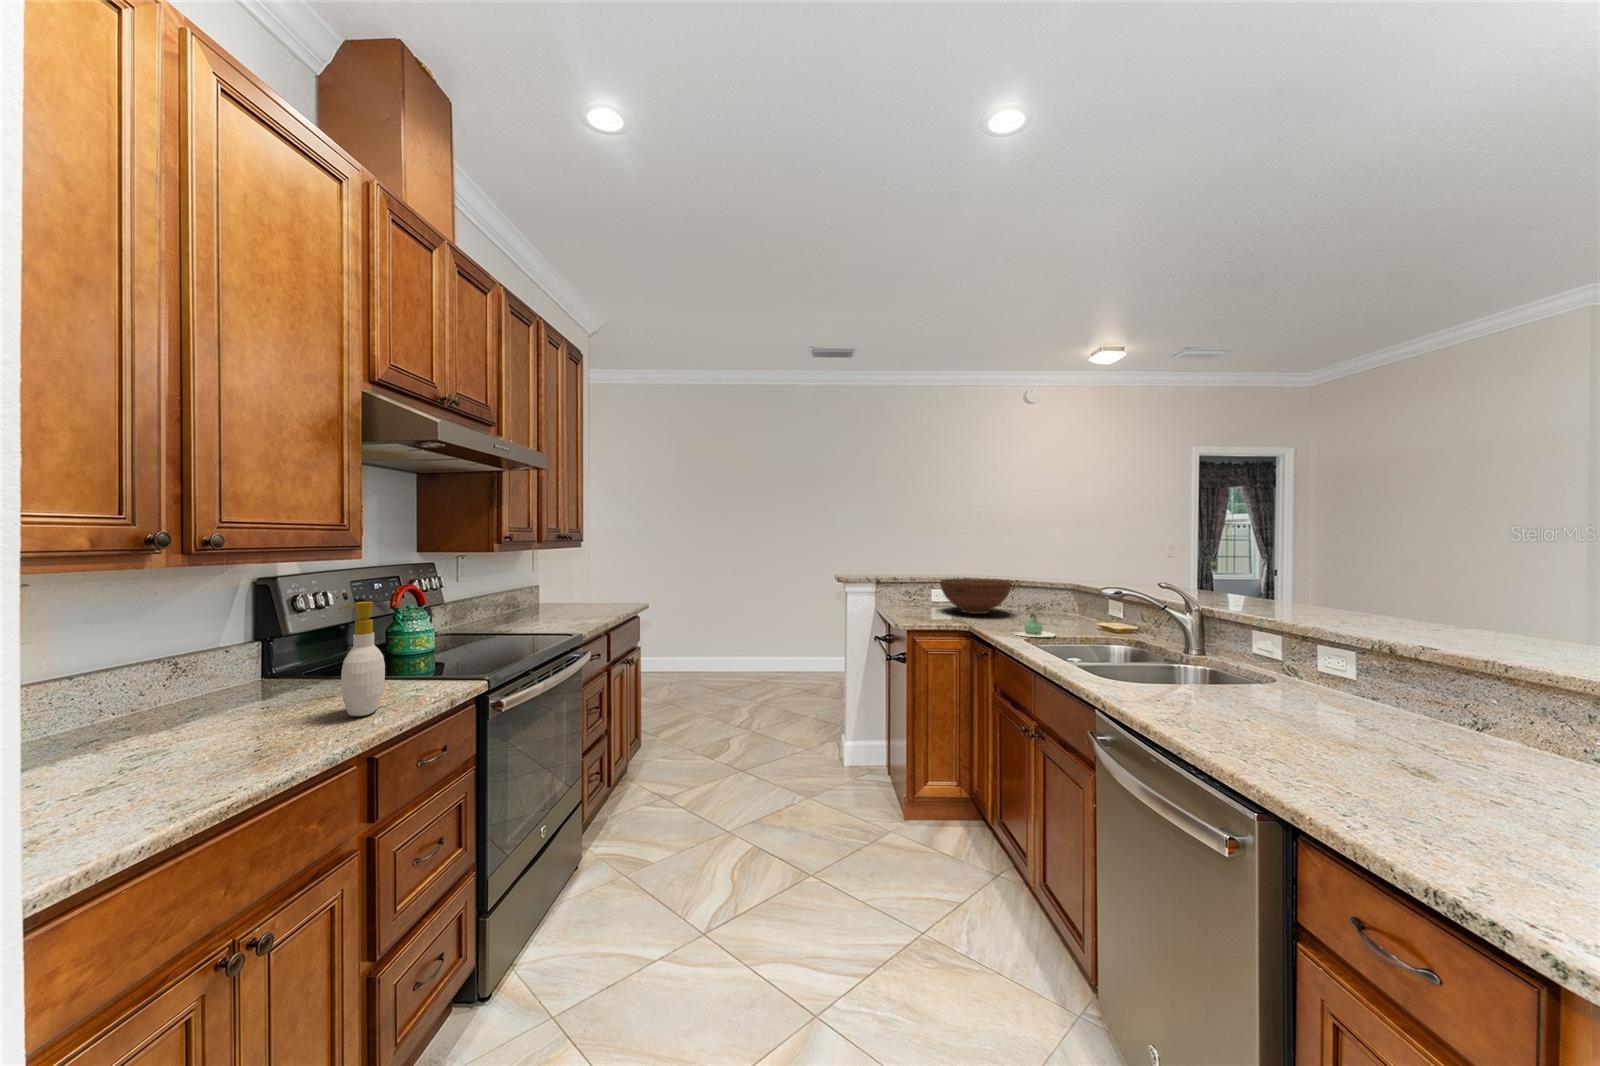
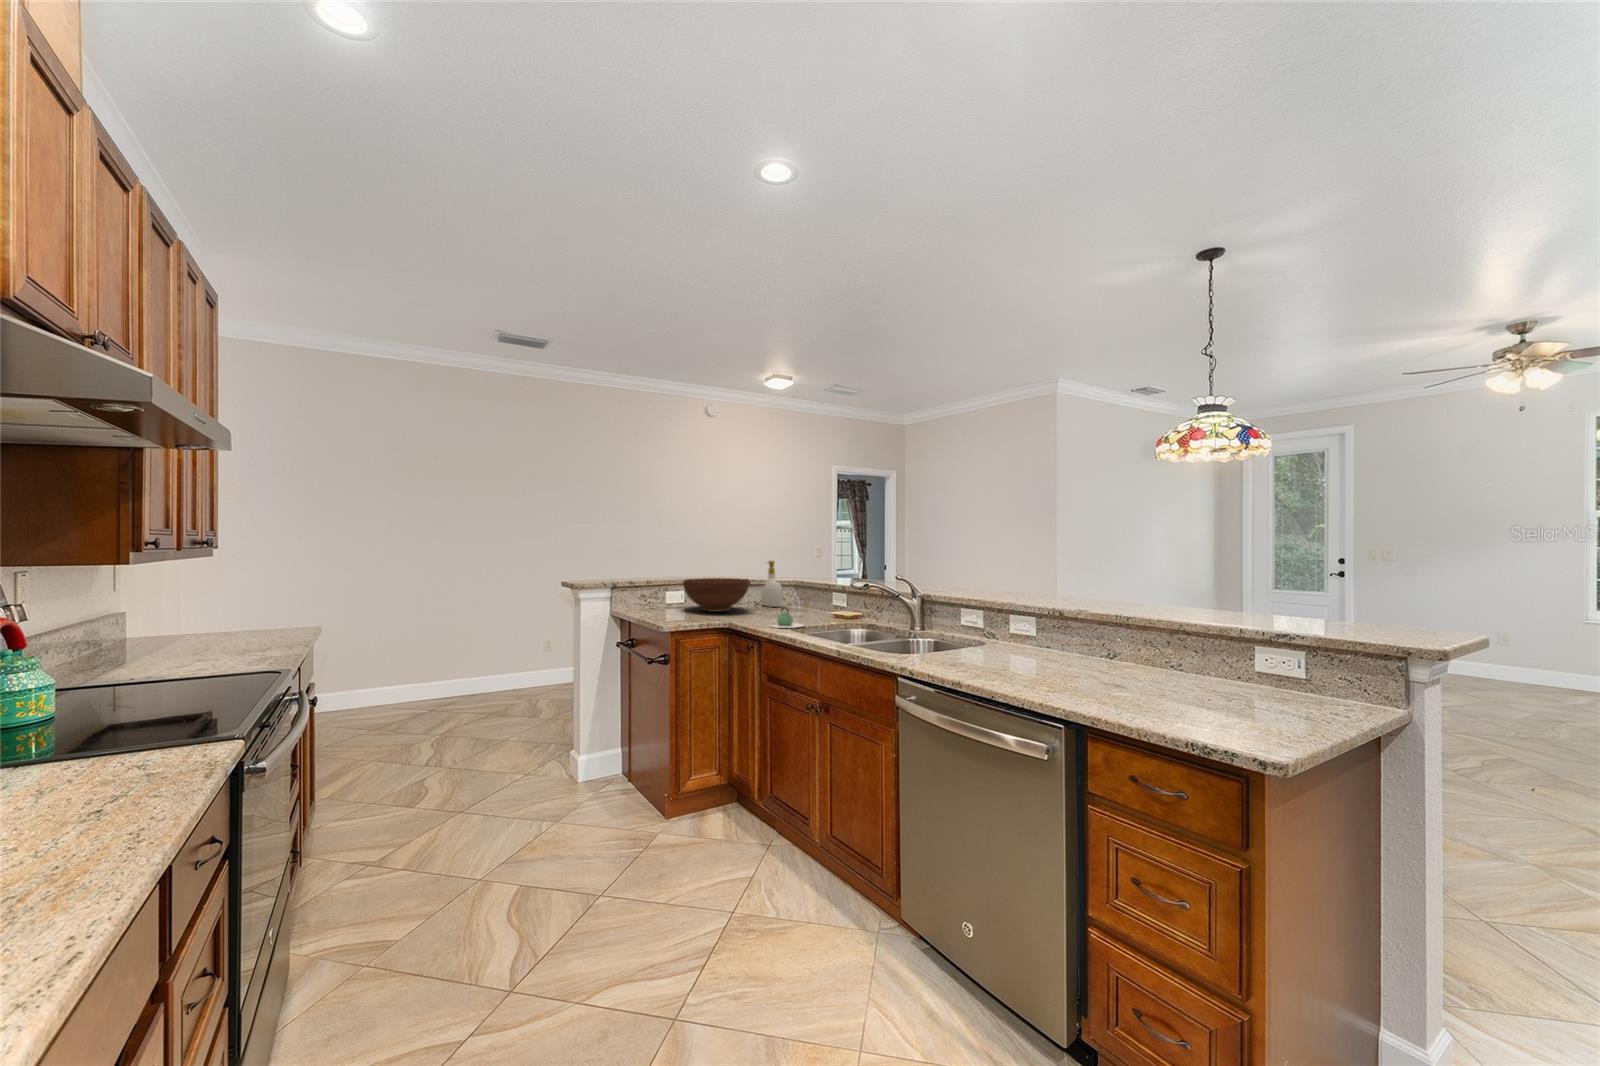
soap bottle: present [339,602,385,716] -> present [761,561,782,607]

